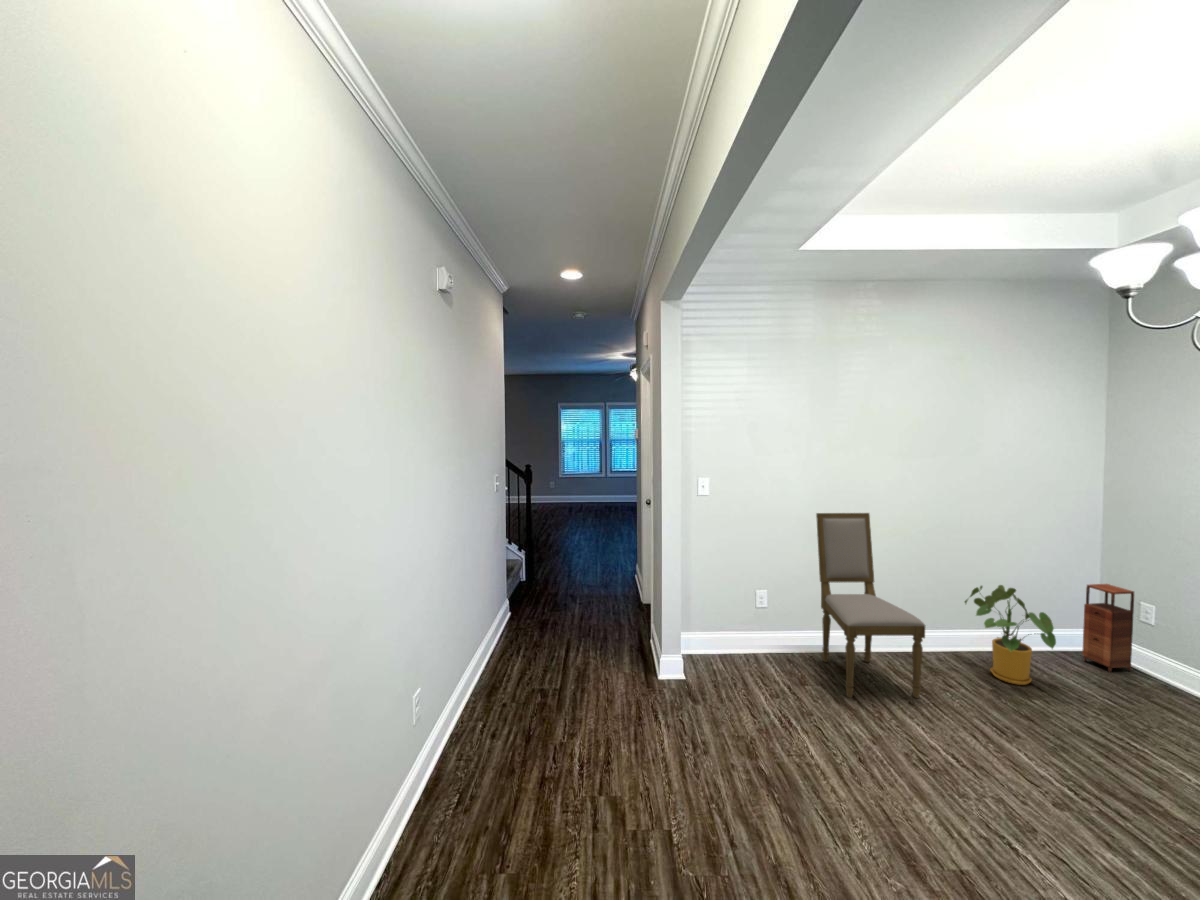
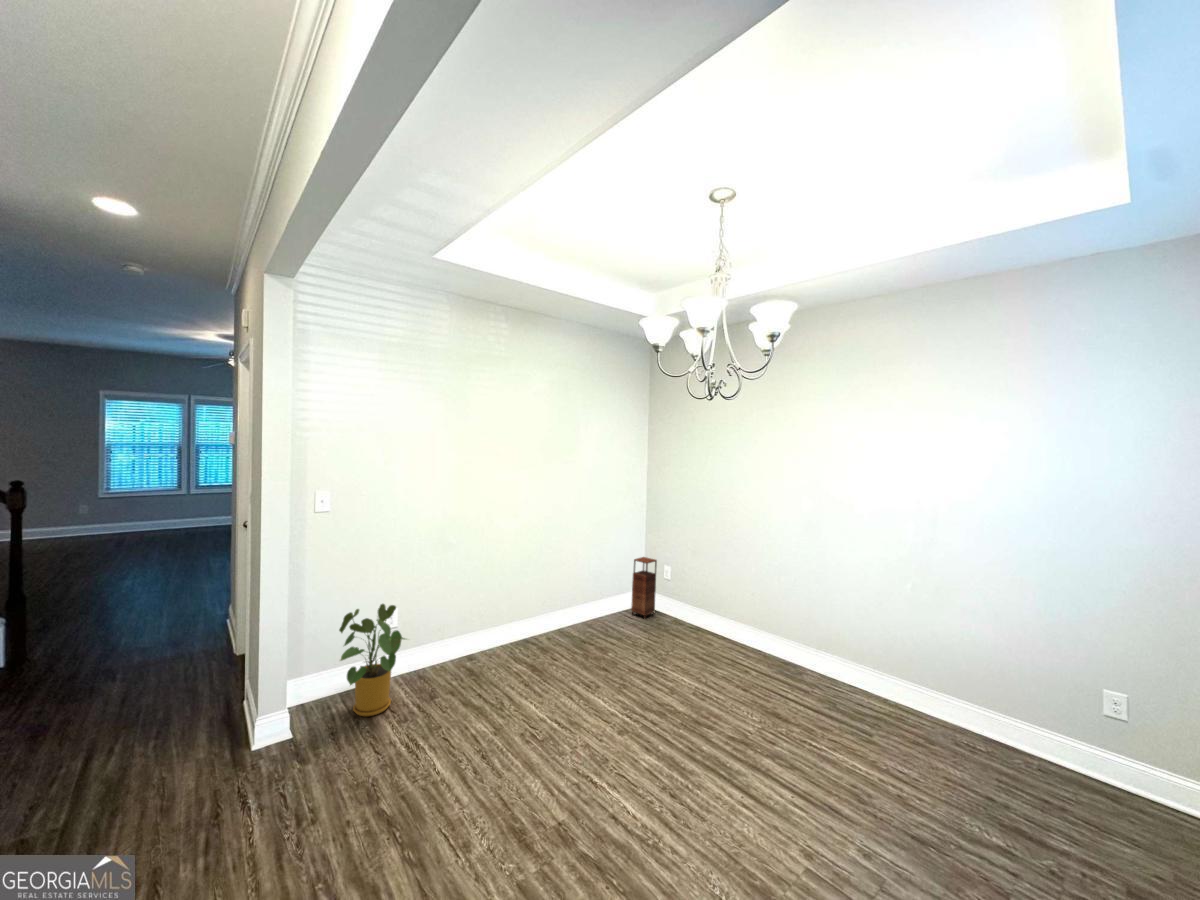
dining chair: present [816,513,925,698] -> none [450,518,538,697]
house plant: present [965,585,1056,685] -> present [339,604,405,716]

